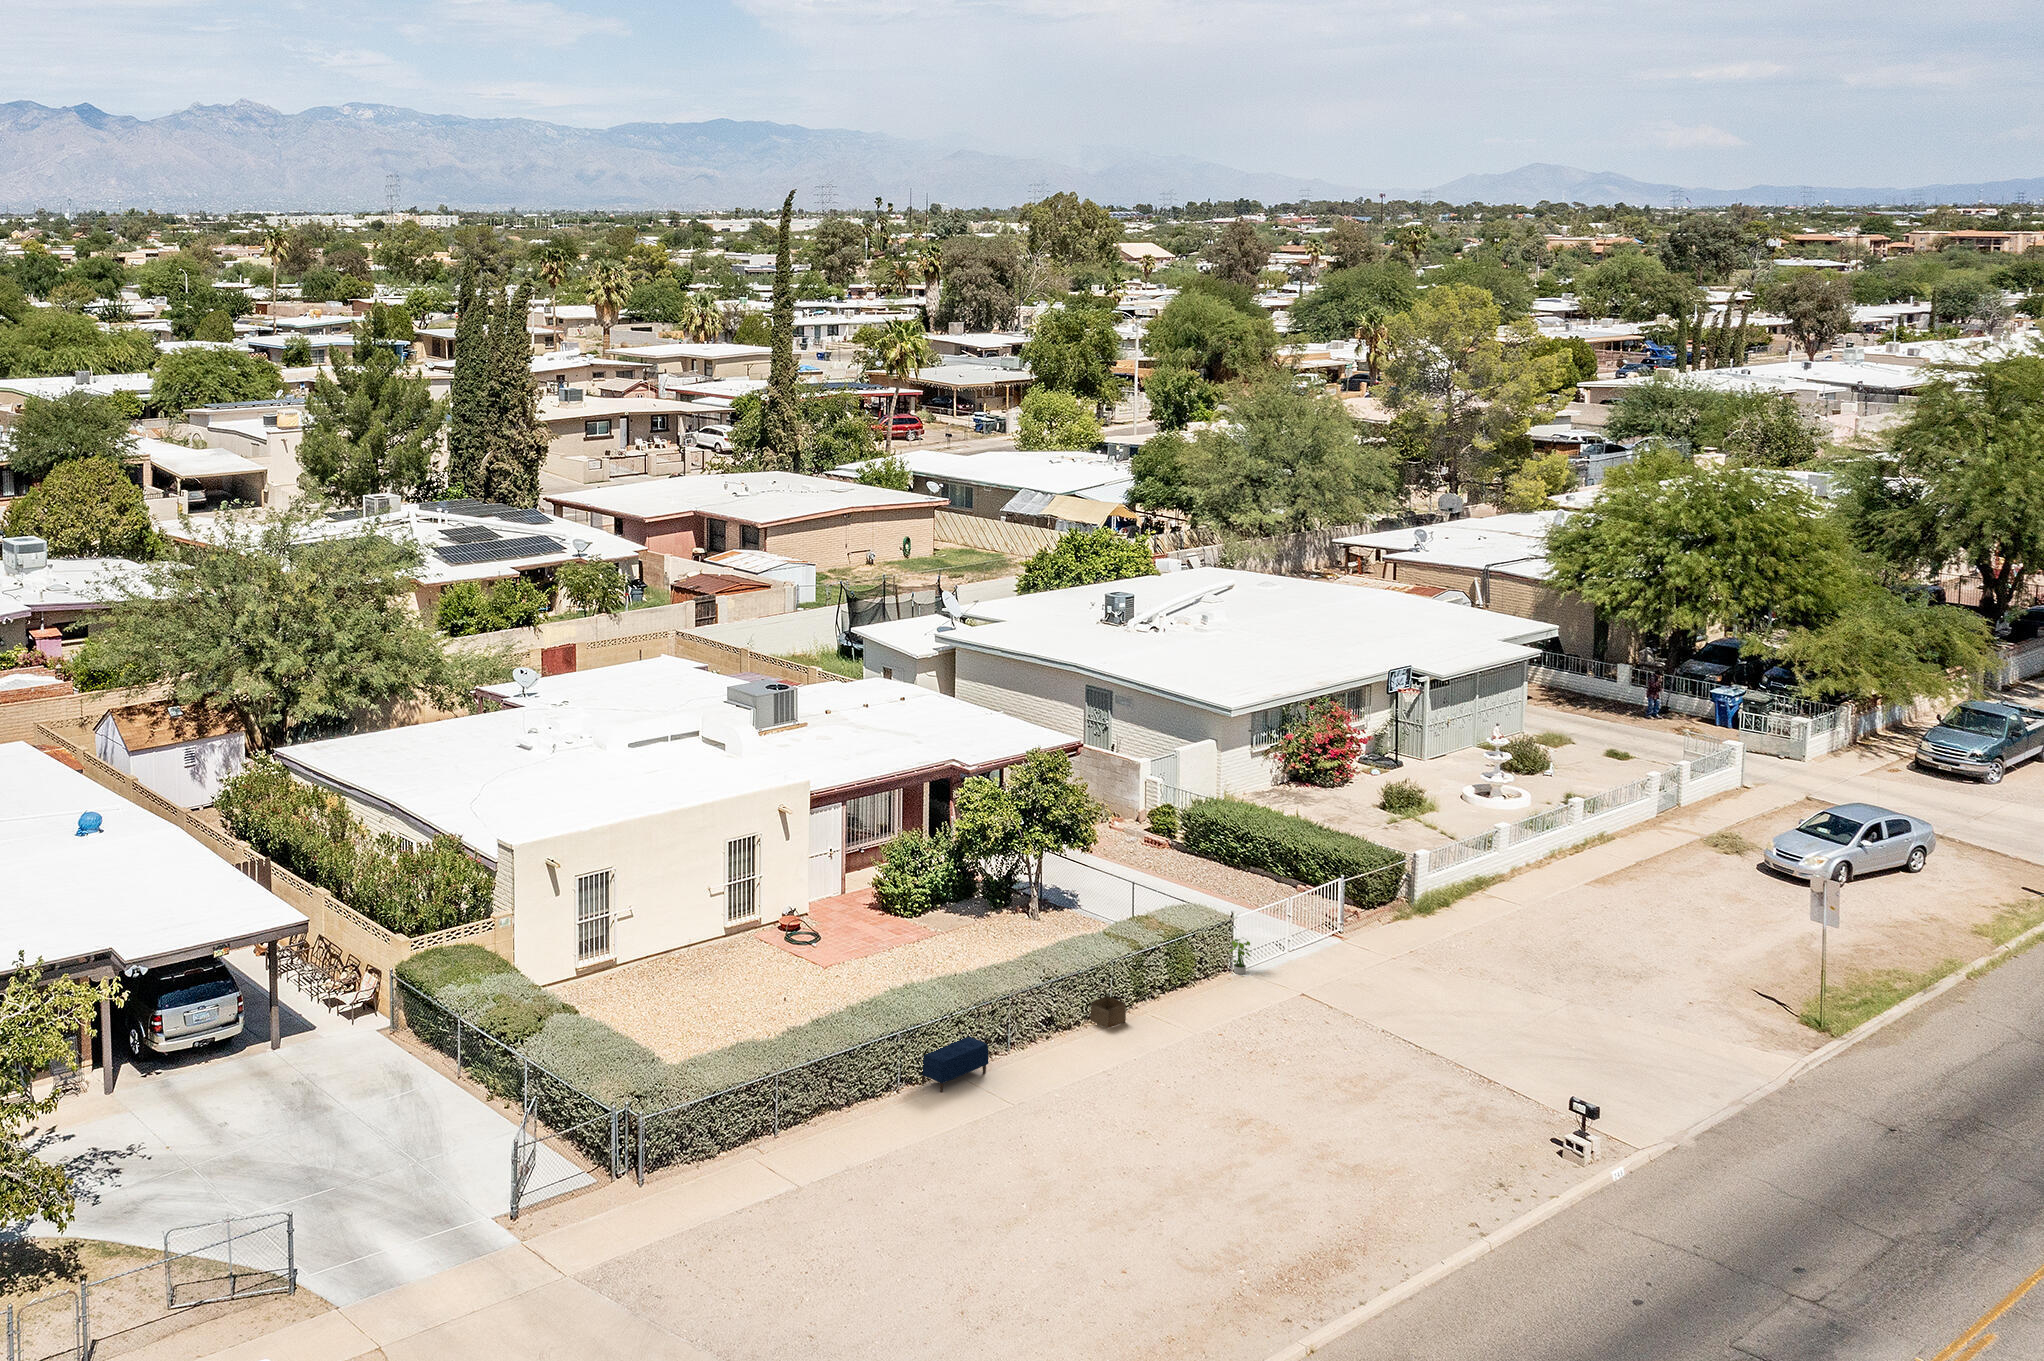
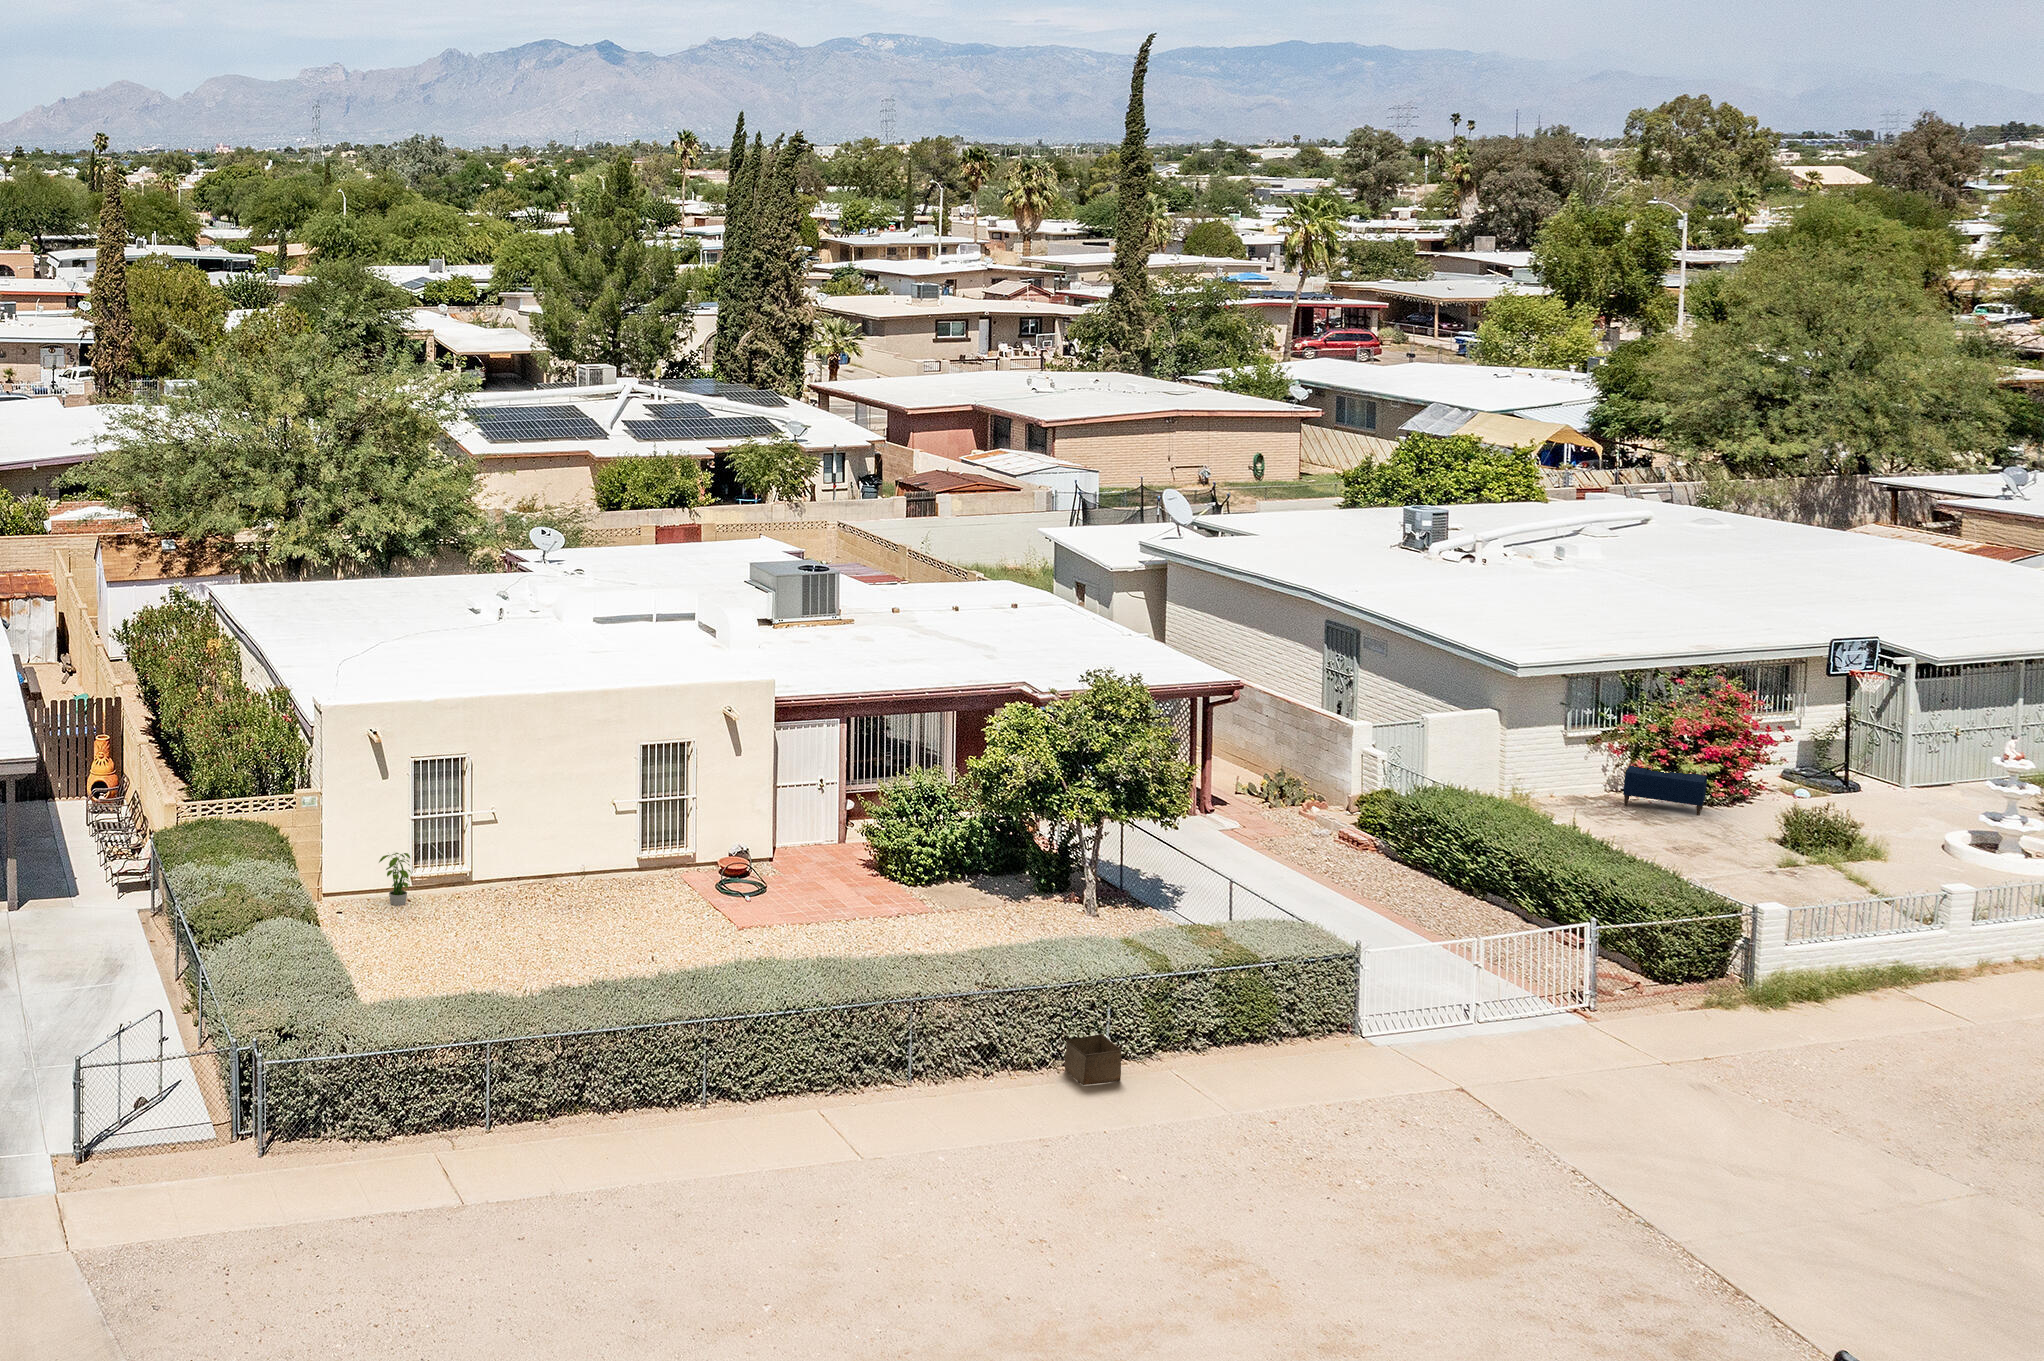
potted plant: present [1228,939,1250,974] -> present [379,853,412,905]
bench: present [922,1037,989,1092] -> present [1623,765,1707,815]

